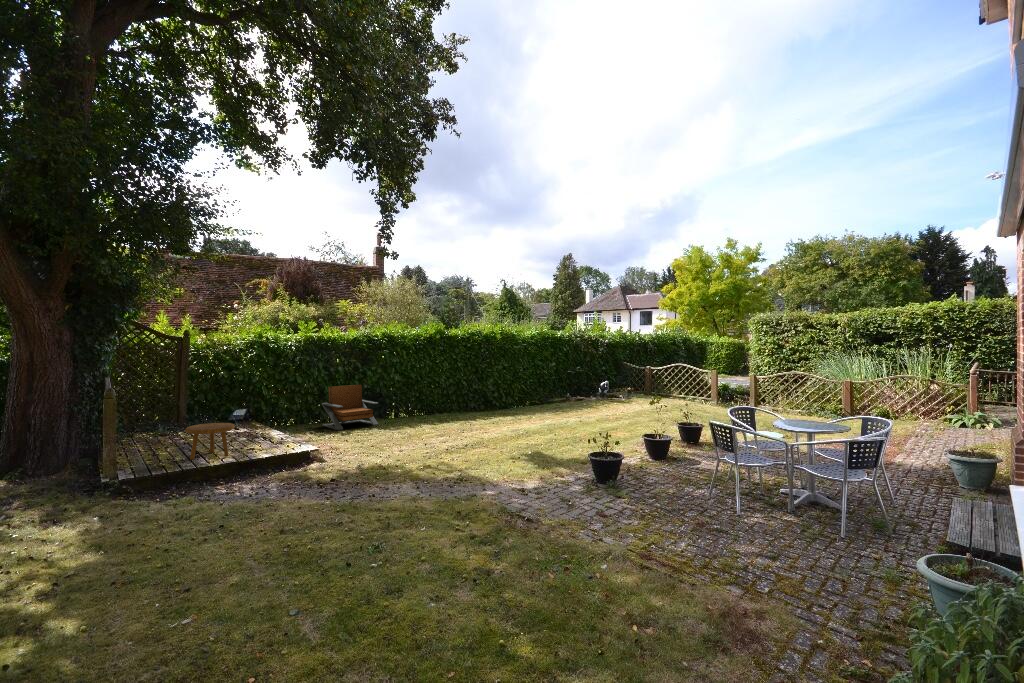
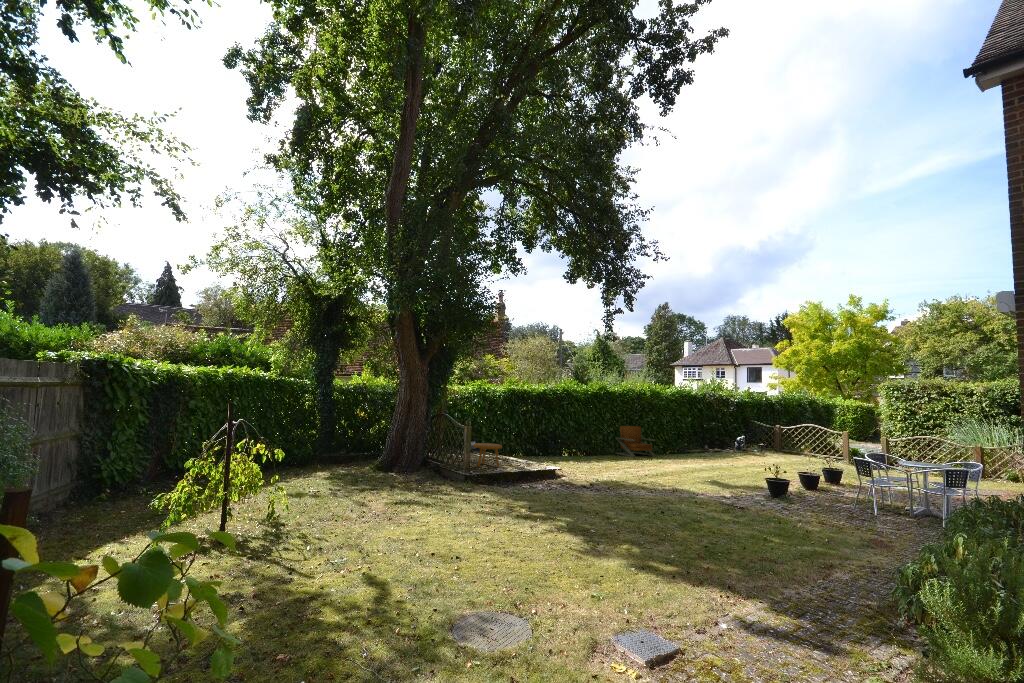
lounge chair: present [322,385,378,430] -> present [616,426,655,457]

